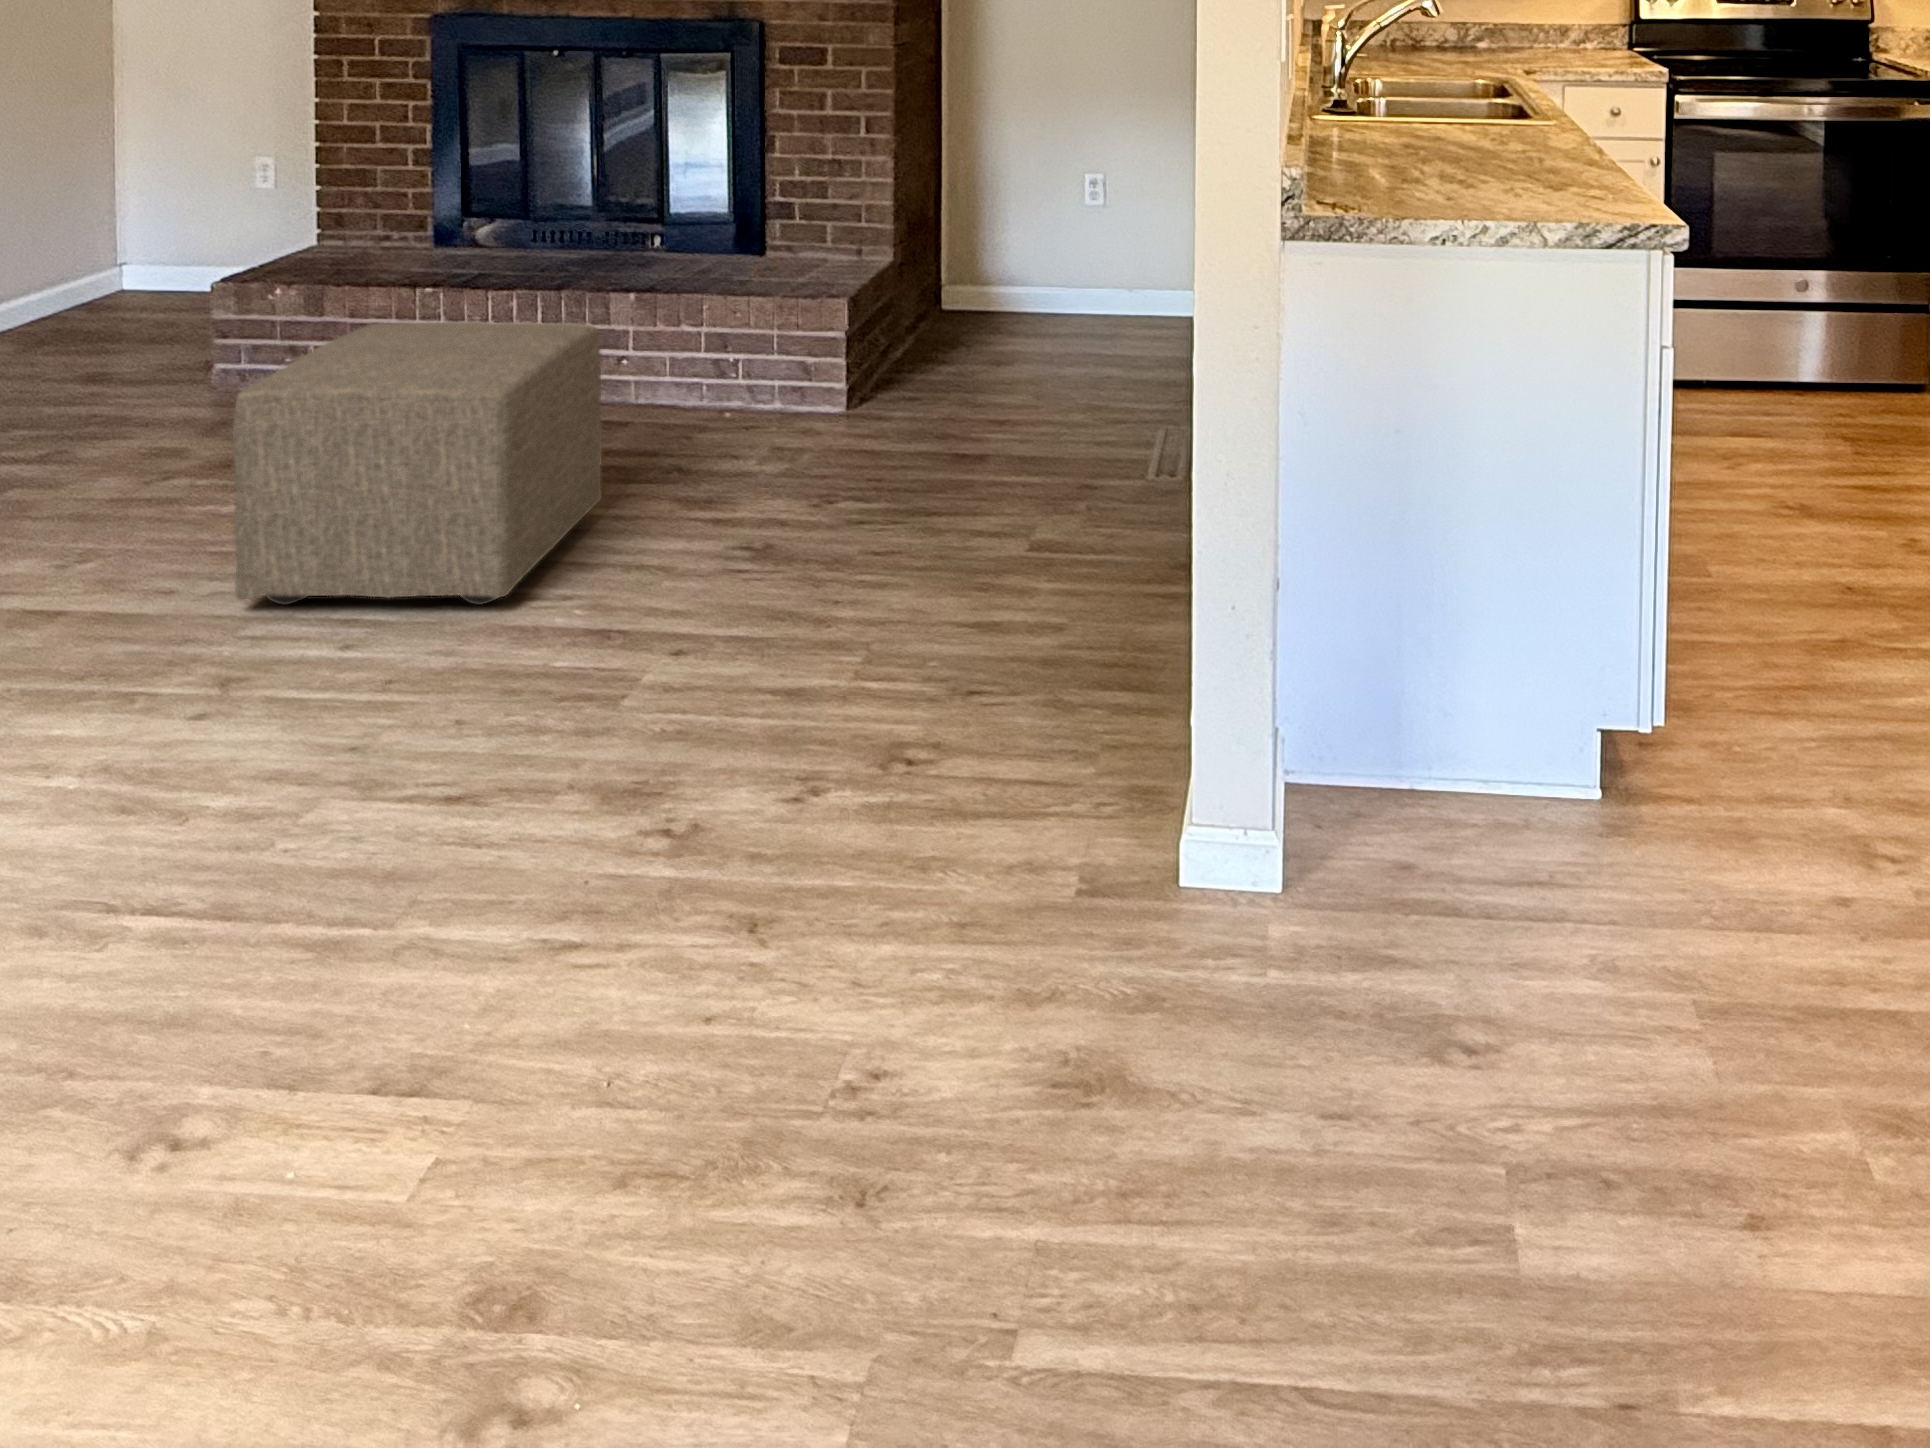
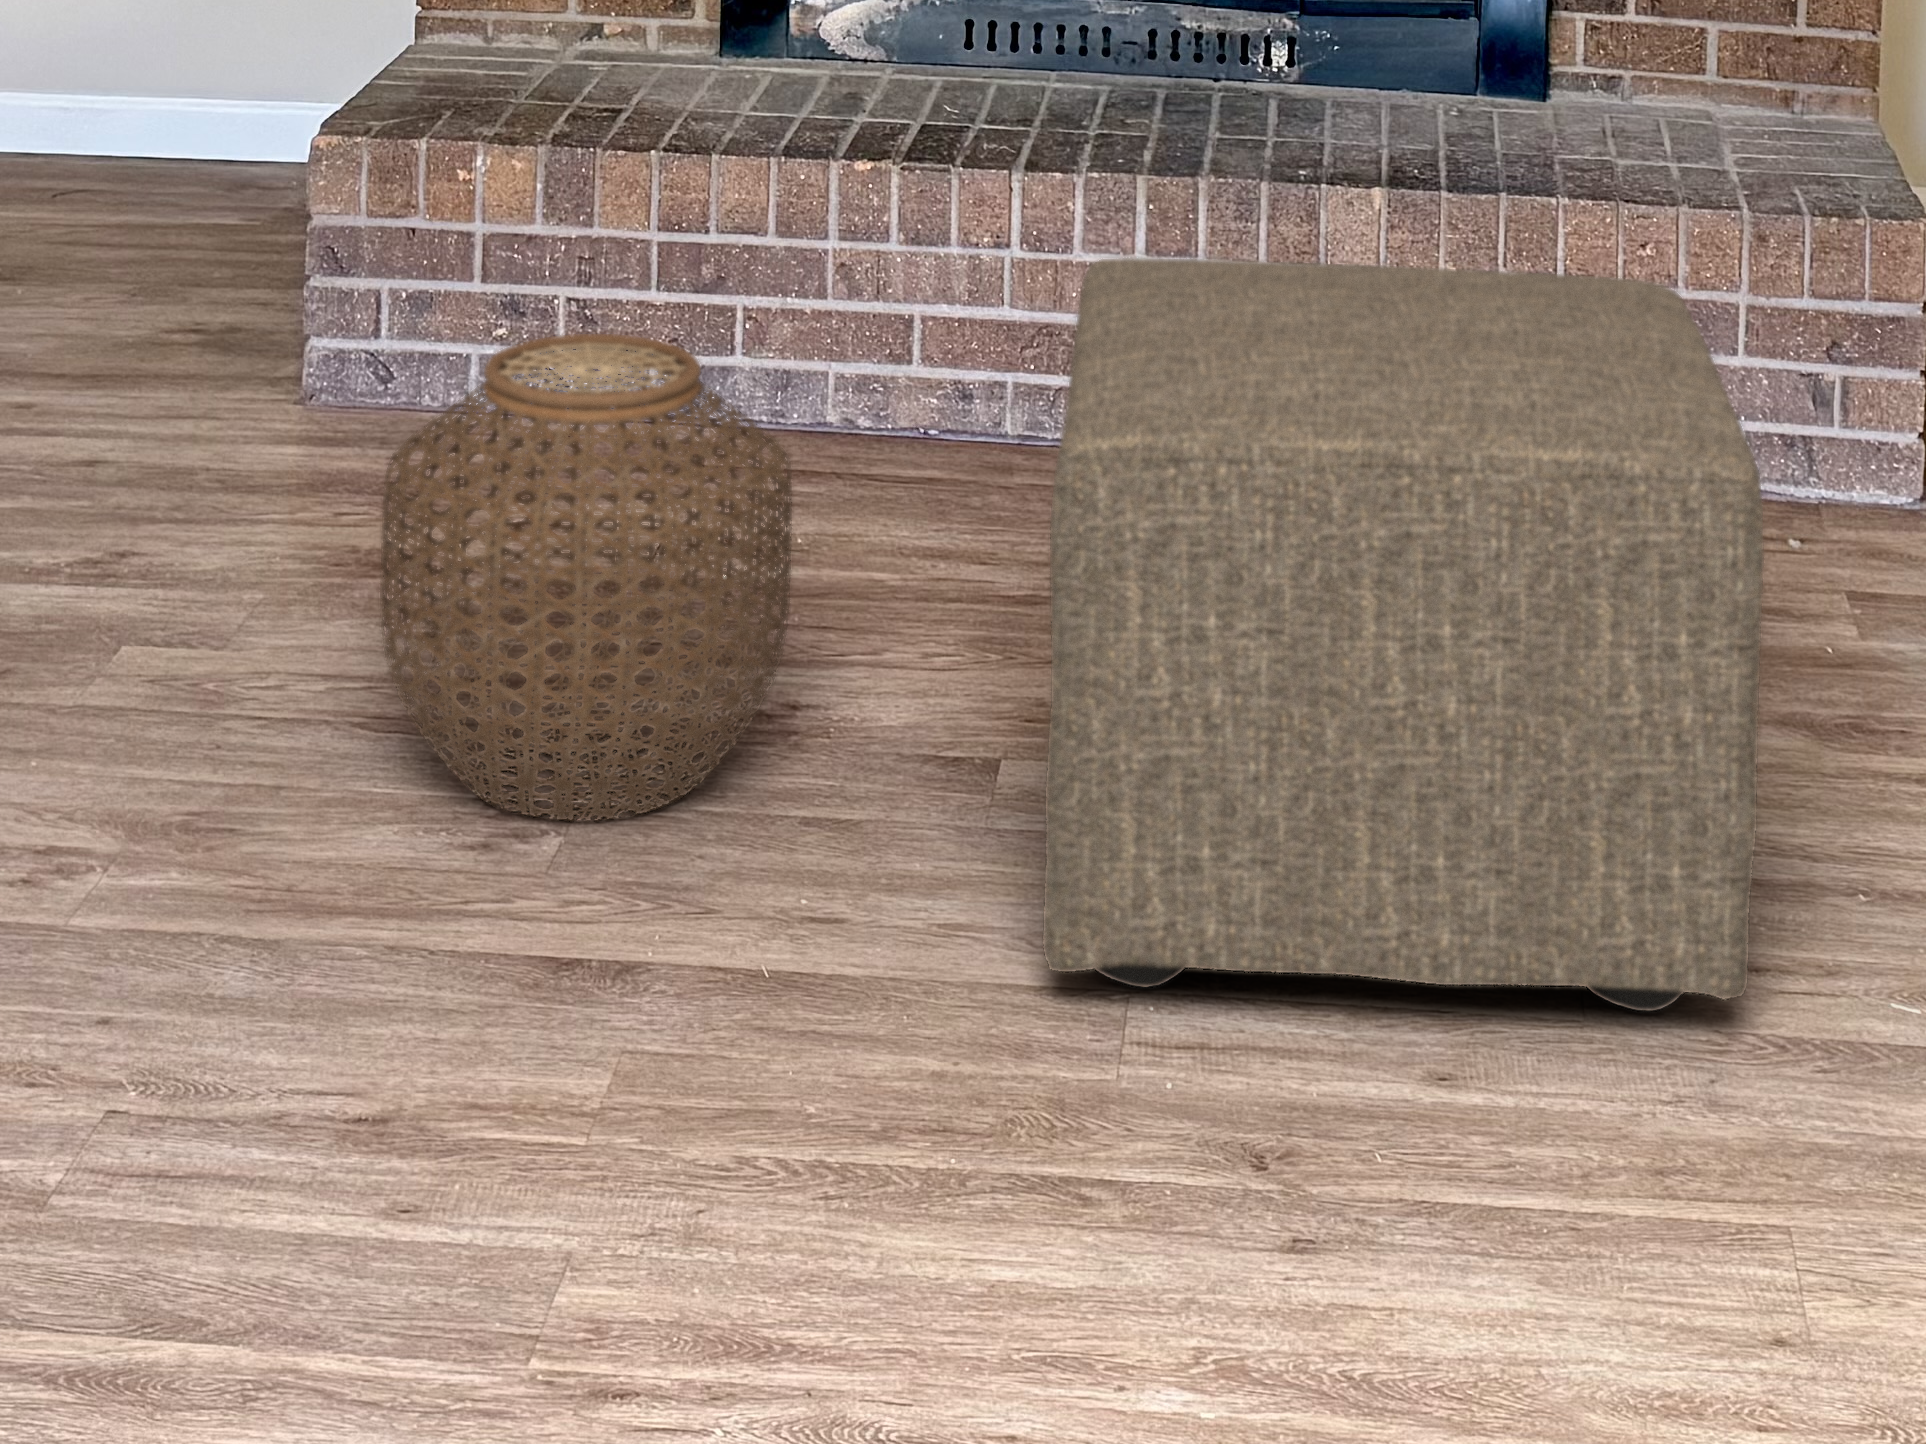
woven basket: none [49,361,241,553] -> present [380,334,792,820]

